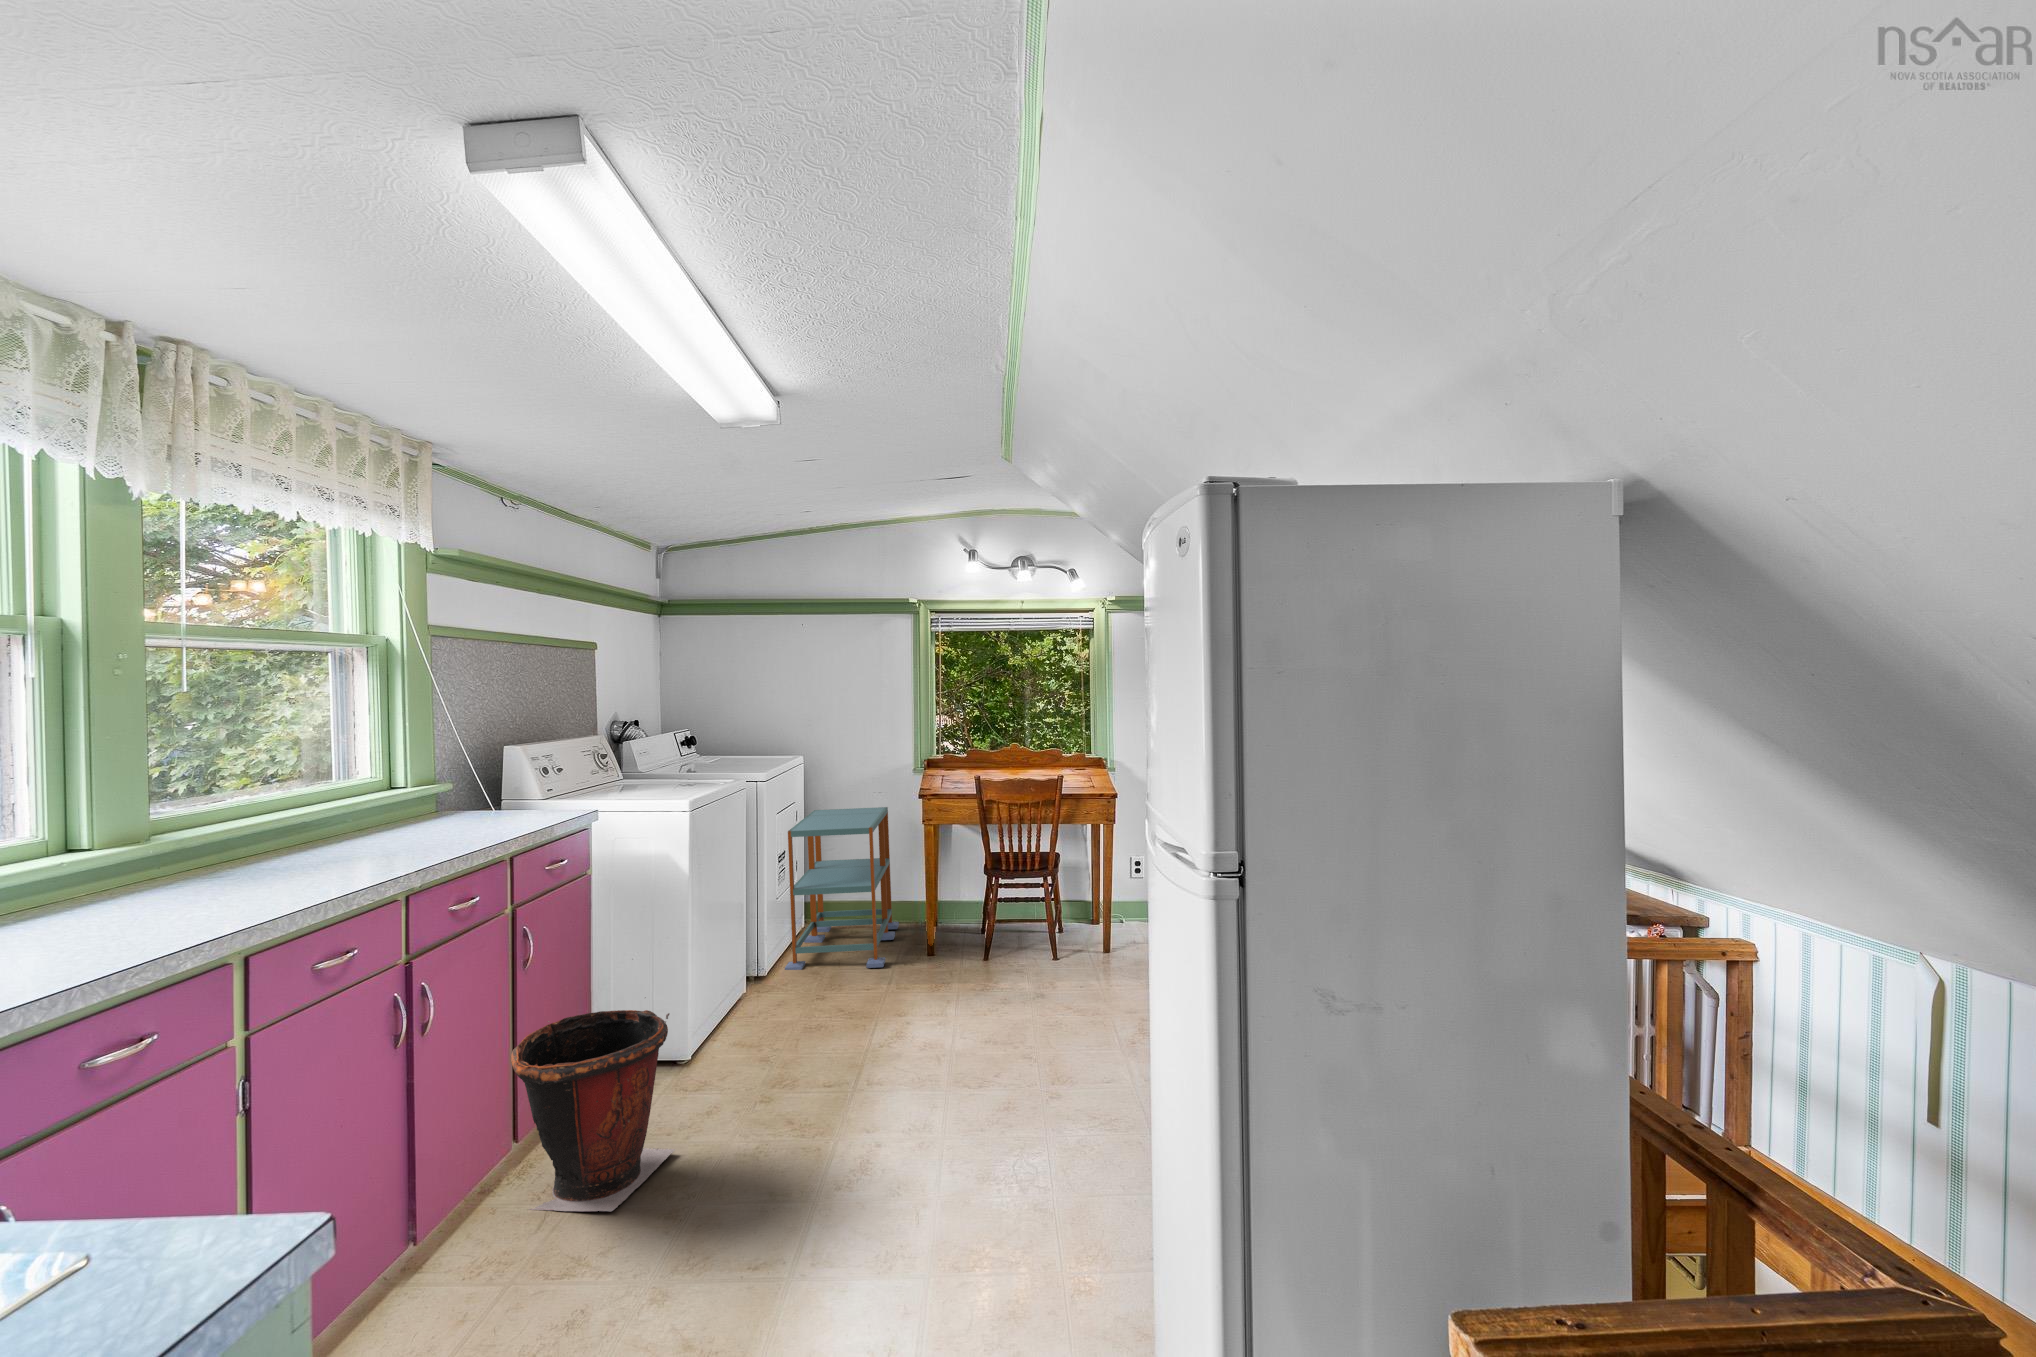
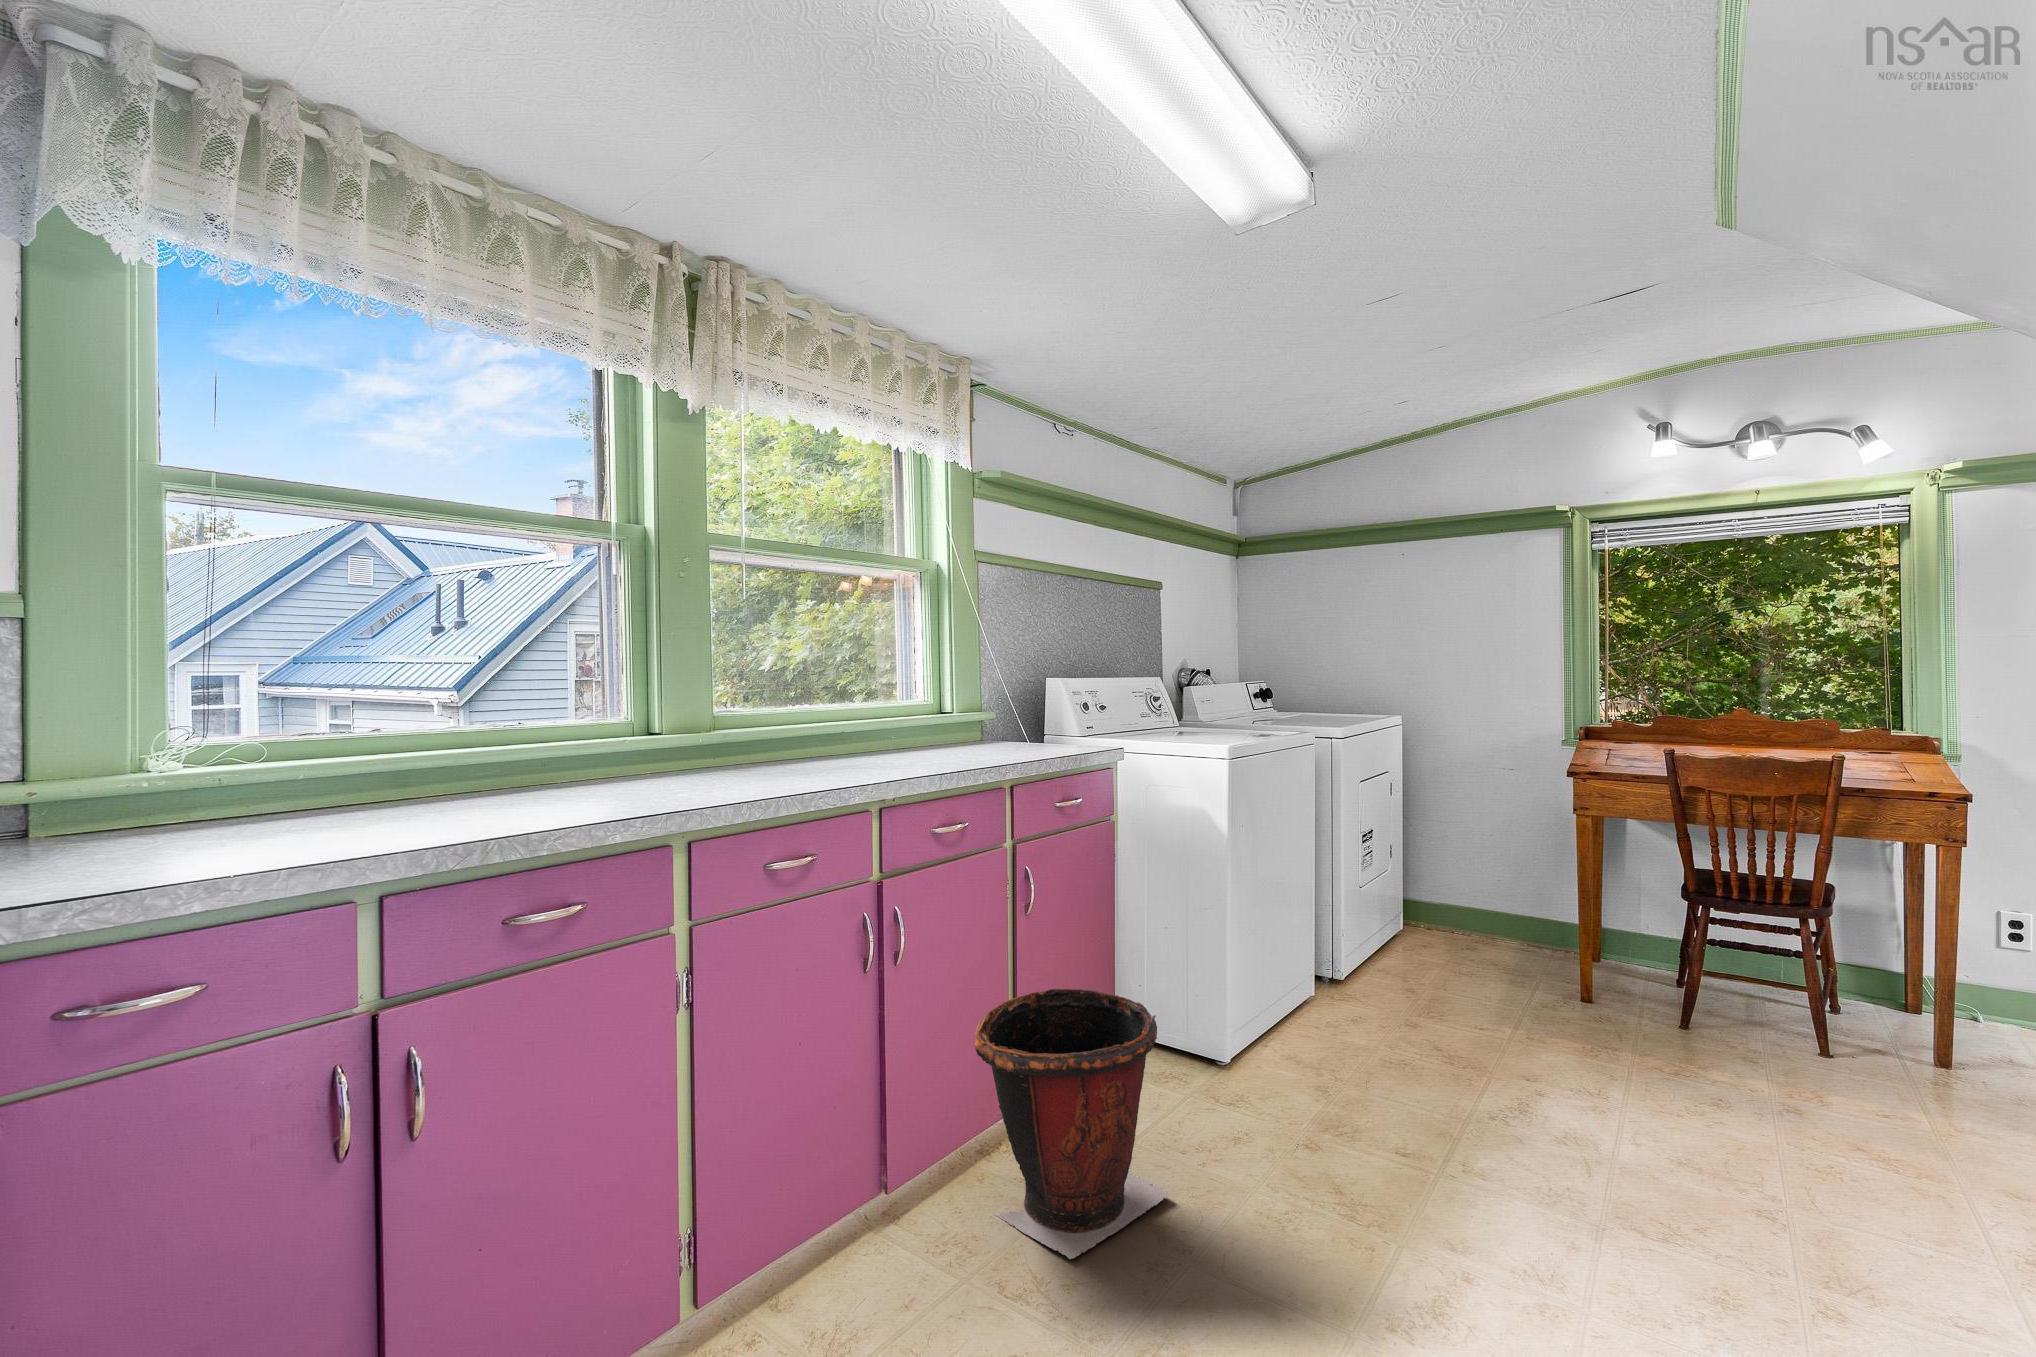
shelving unit: present [785,807,899,970] -> none [1371,784,1540,1002]

